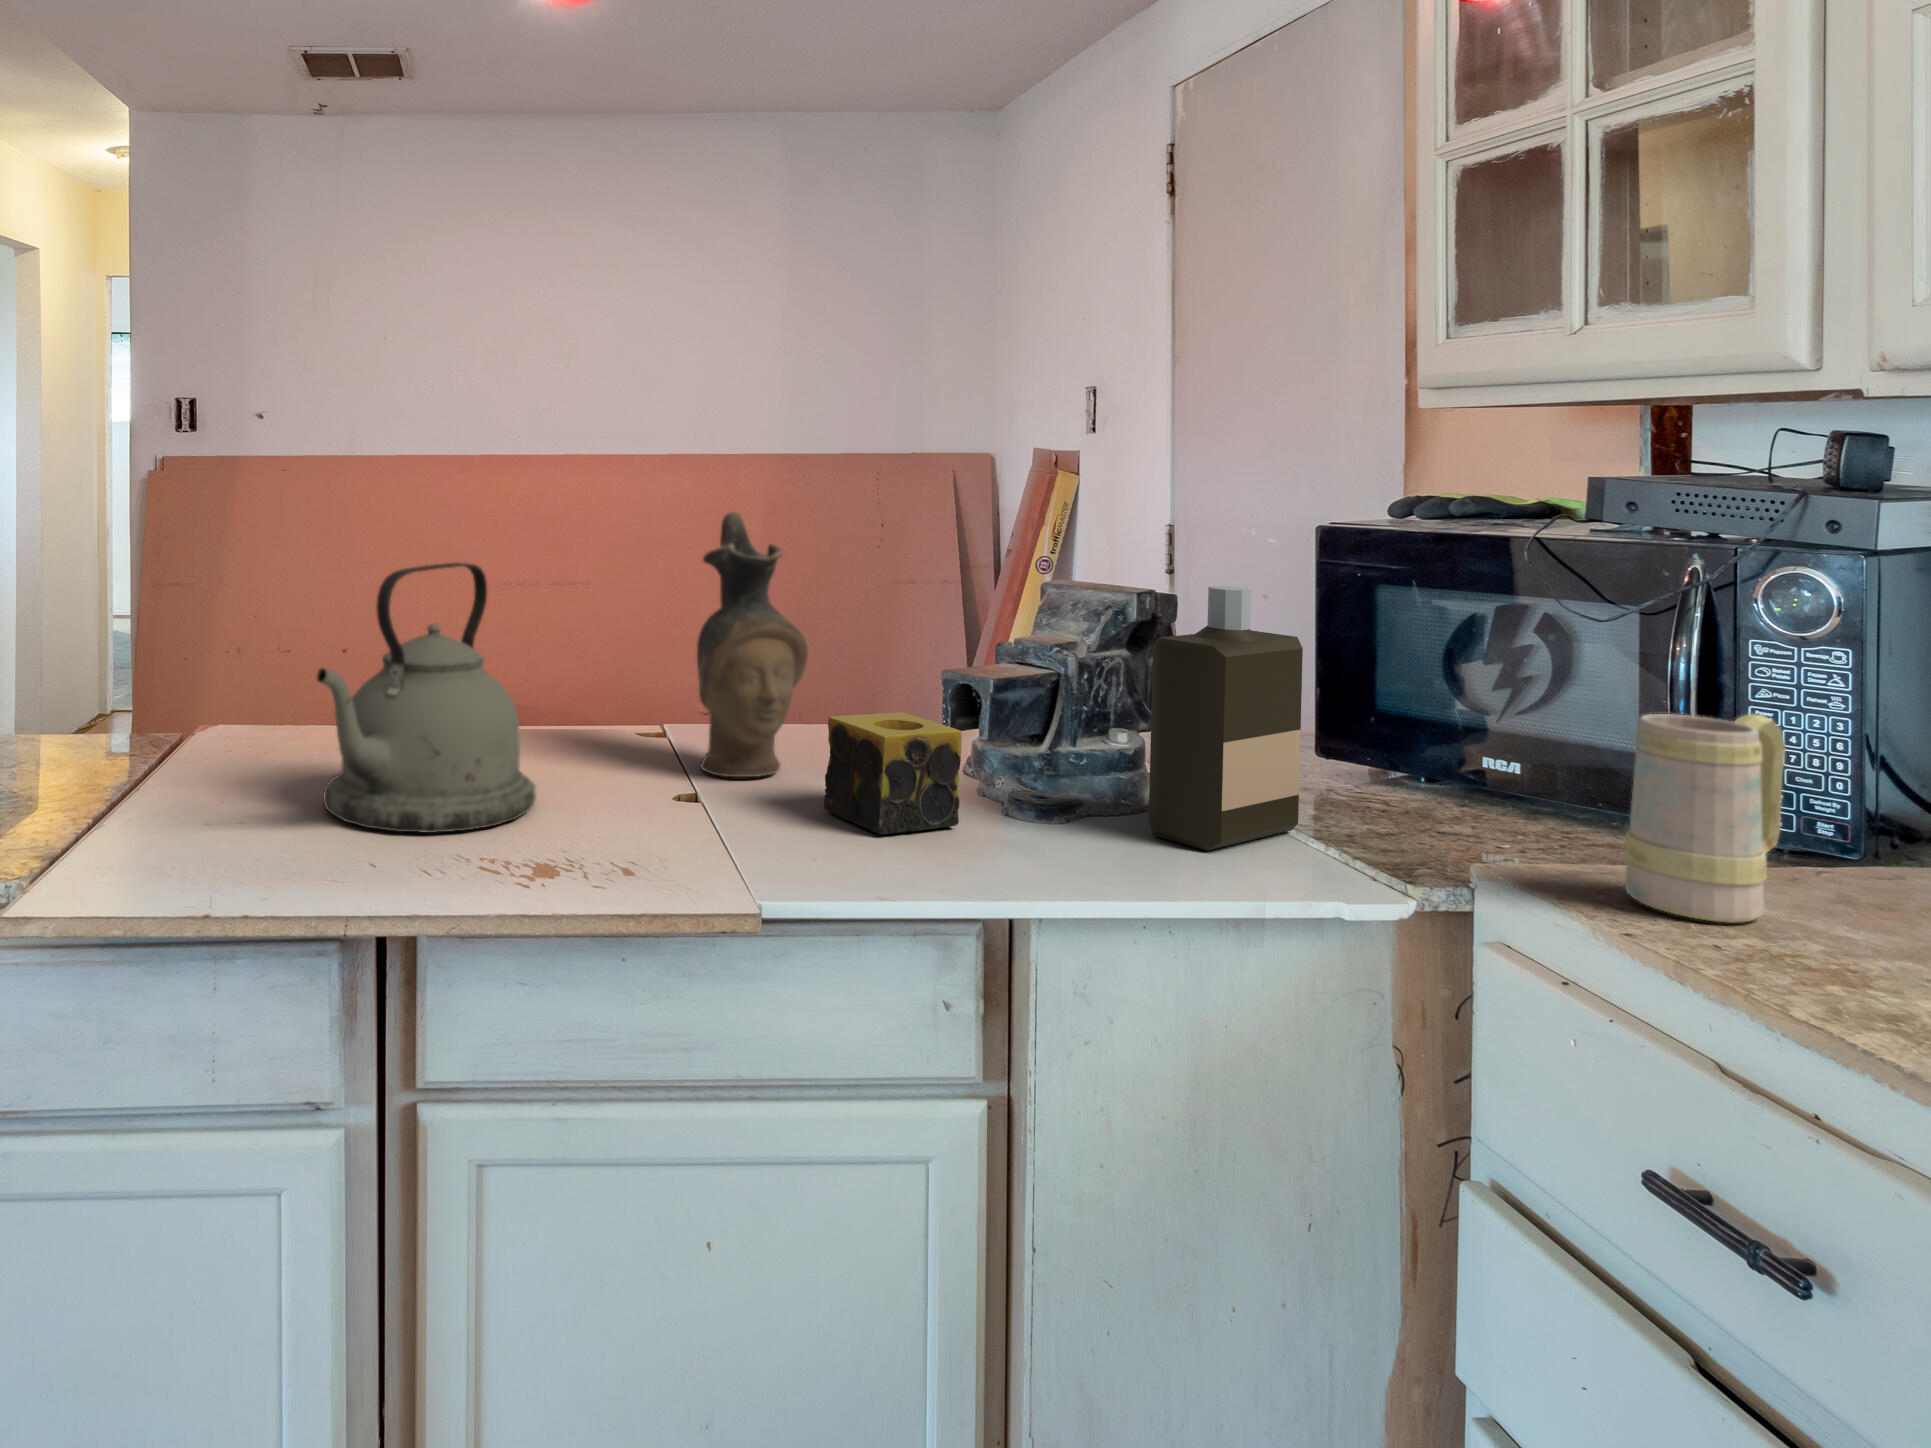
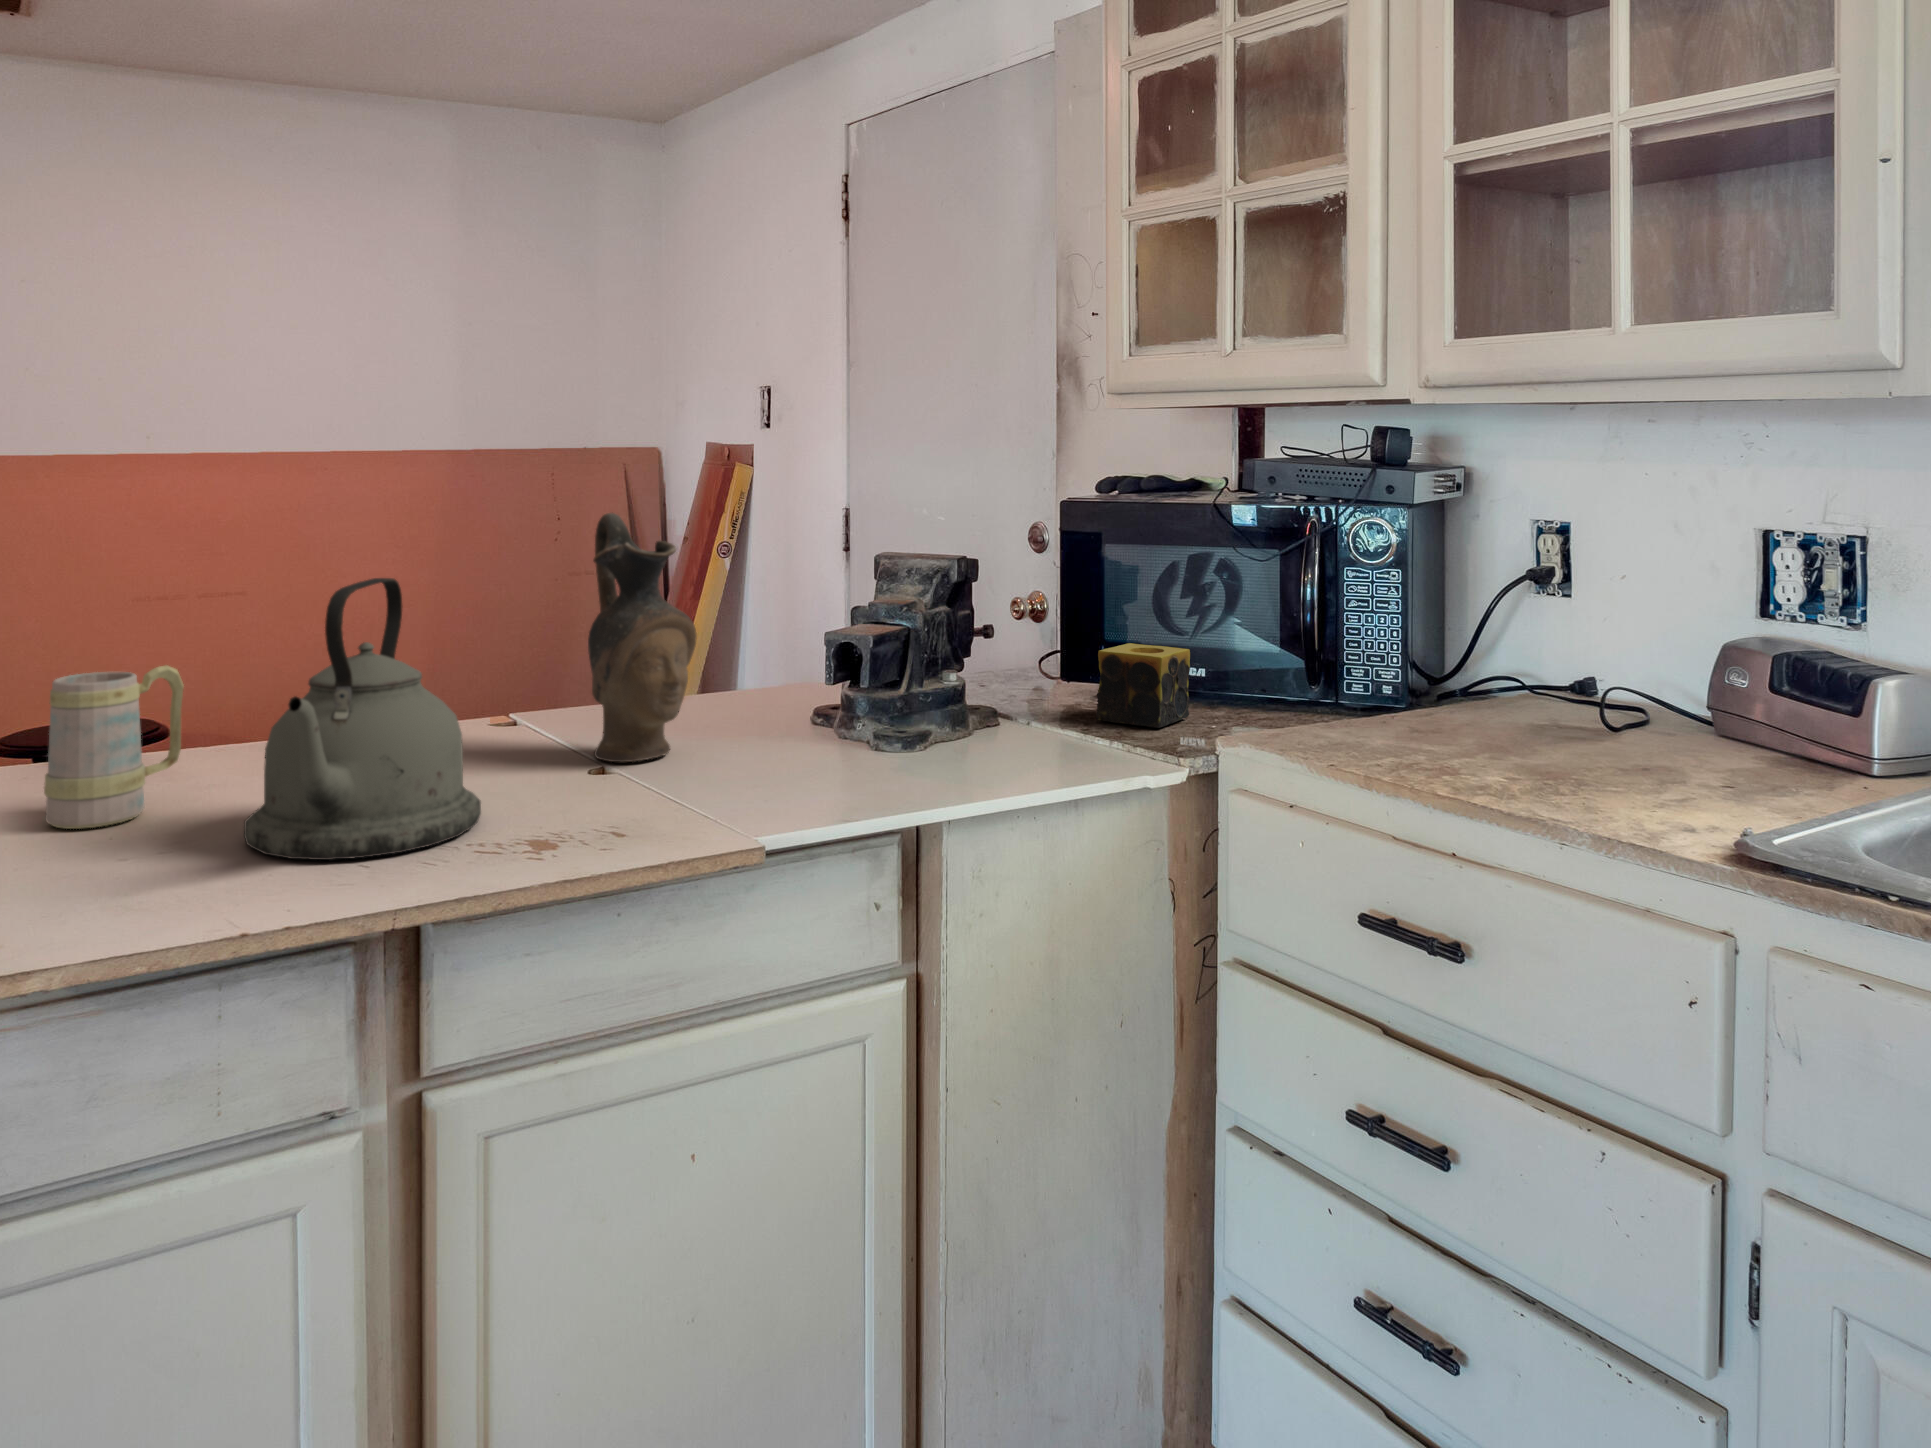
bottle: present [1149,586,1303,851] -> none [991,552,1086,759]
candle: present [824,712,962,834] -> present [1096,643,1190,728]
mug: present [1624,714,1785,923] -> present [44,665,184,829]

